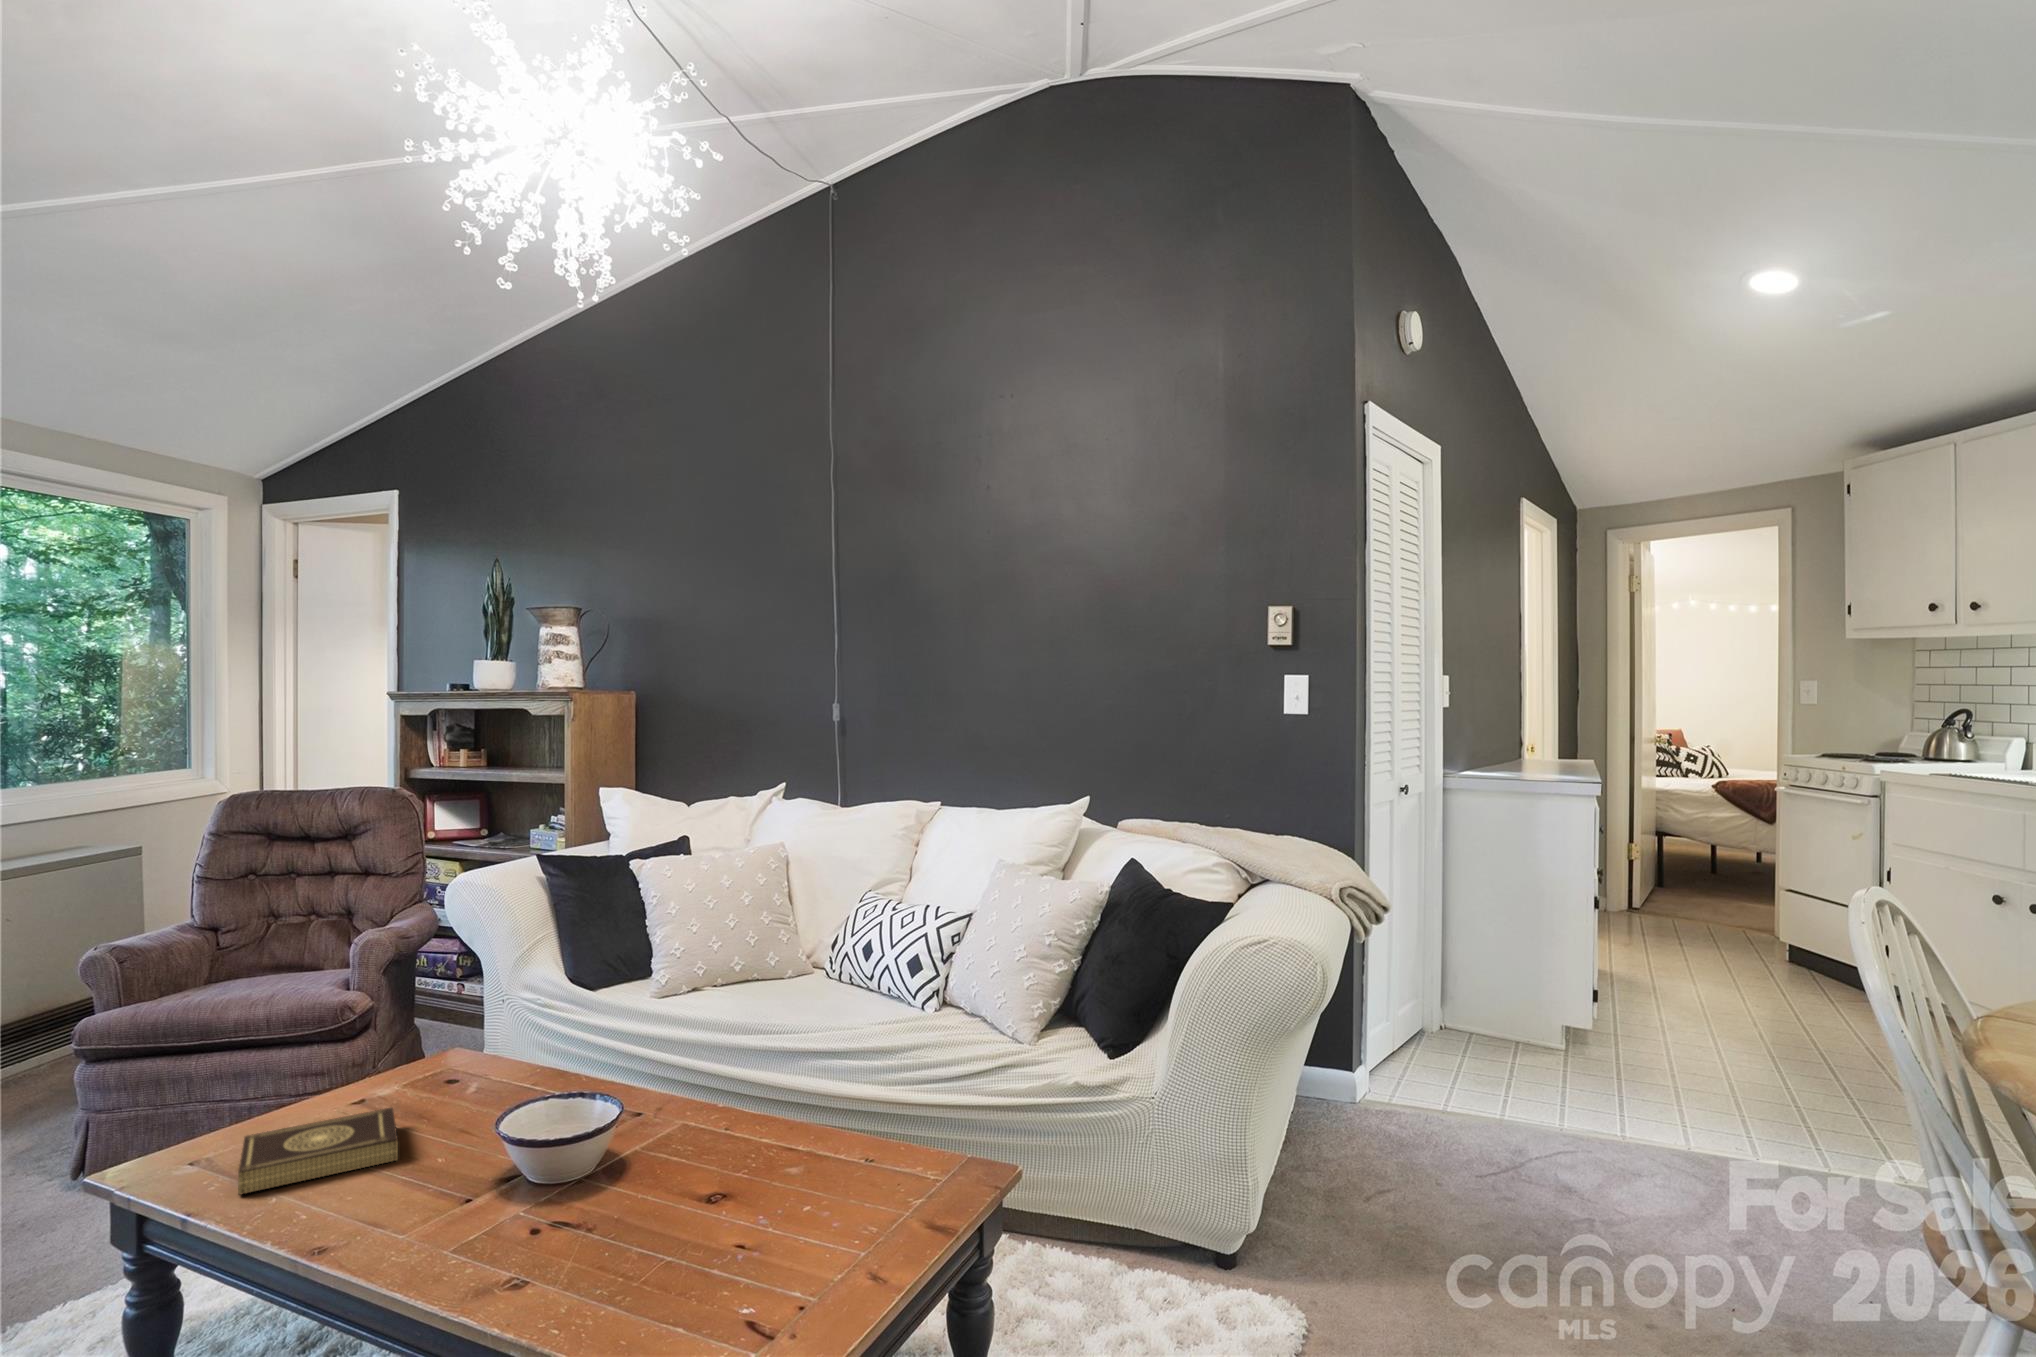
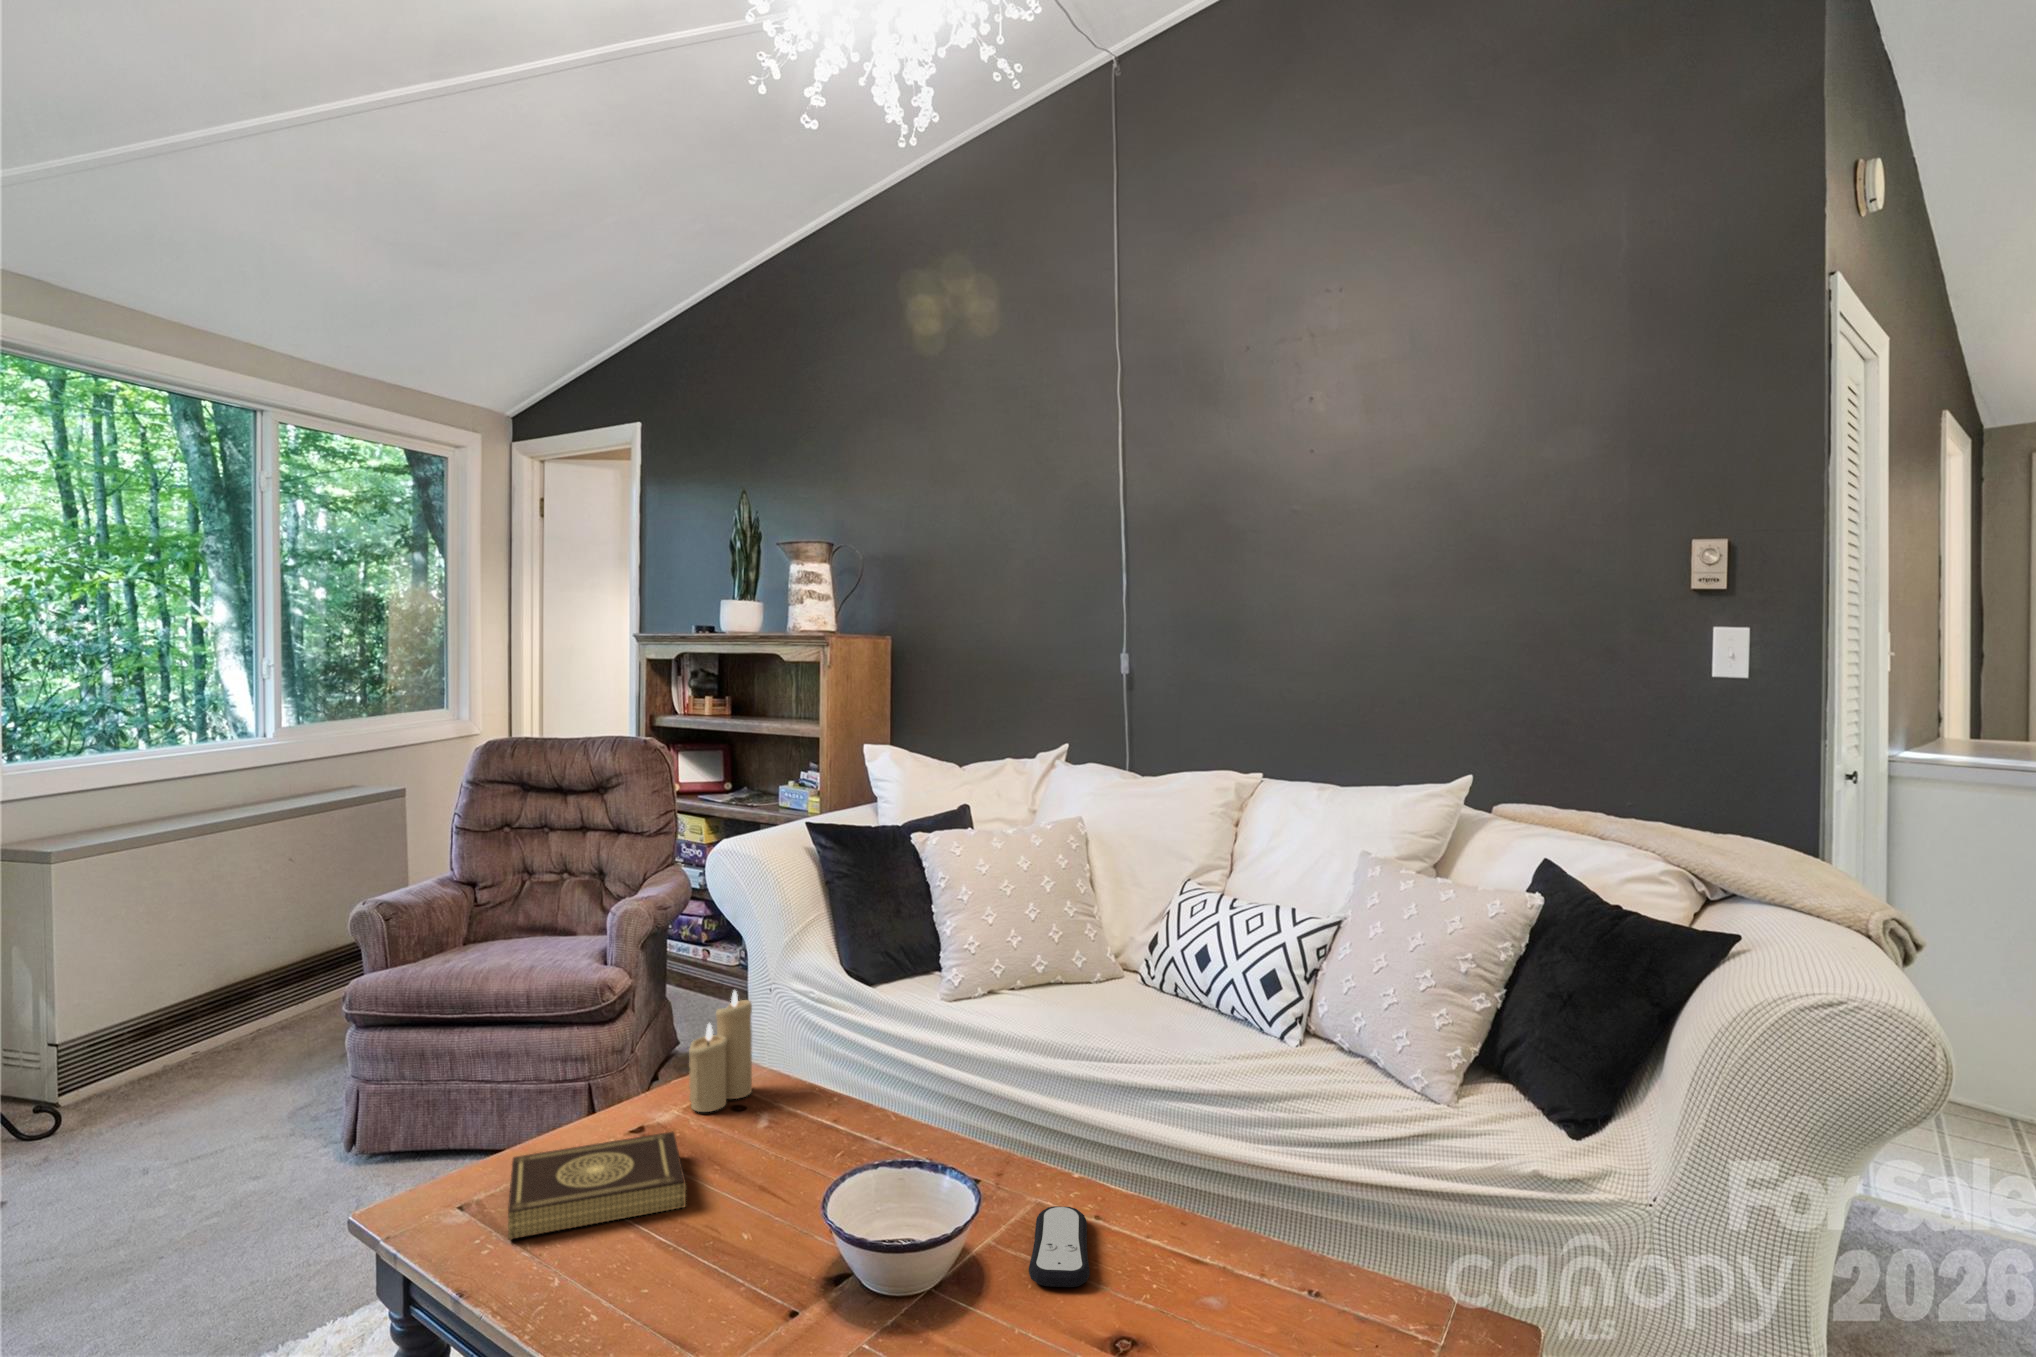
candle: none [411,993,470,1095] -> present [689,991,752,1112]
remote control: none [669,1130,724,1182] -> present [1029,1206,1090,1287]

